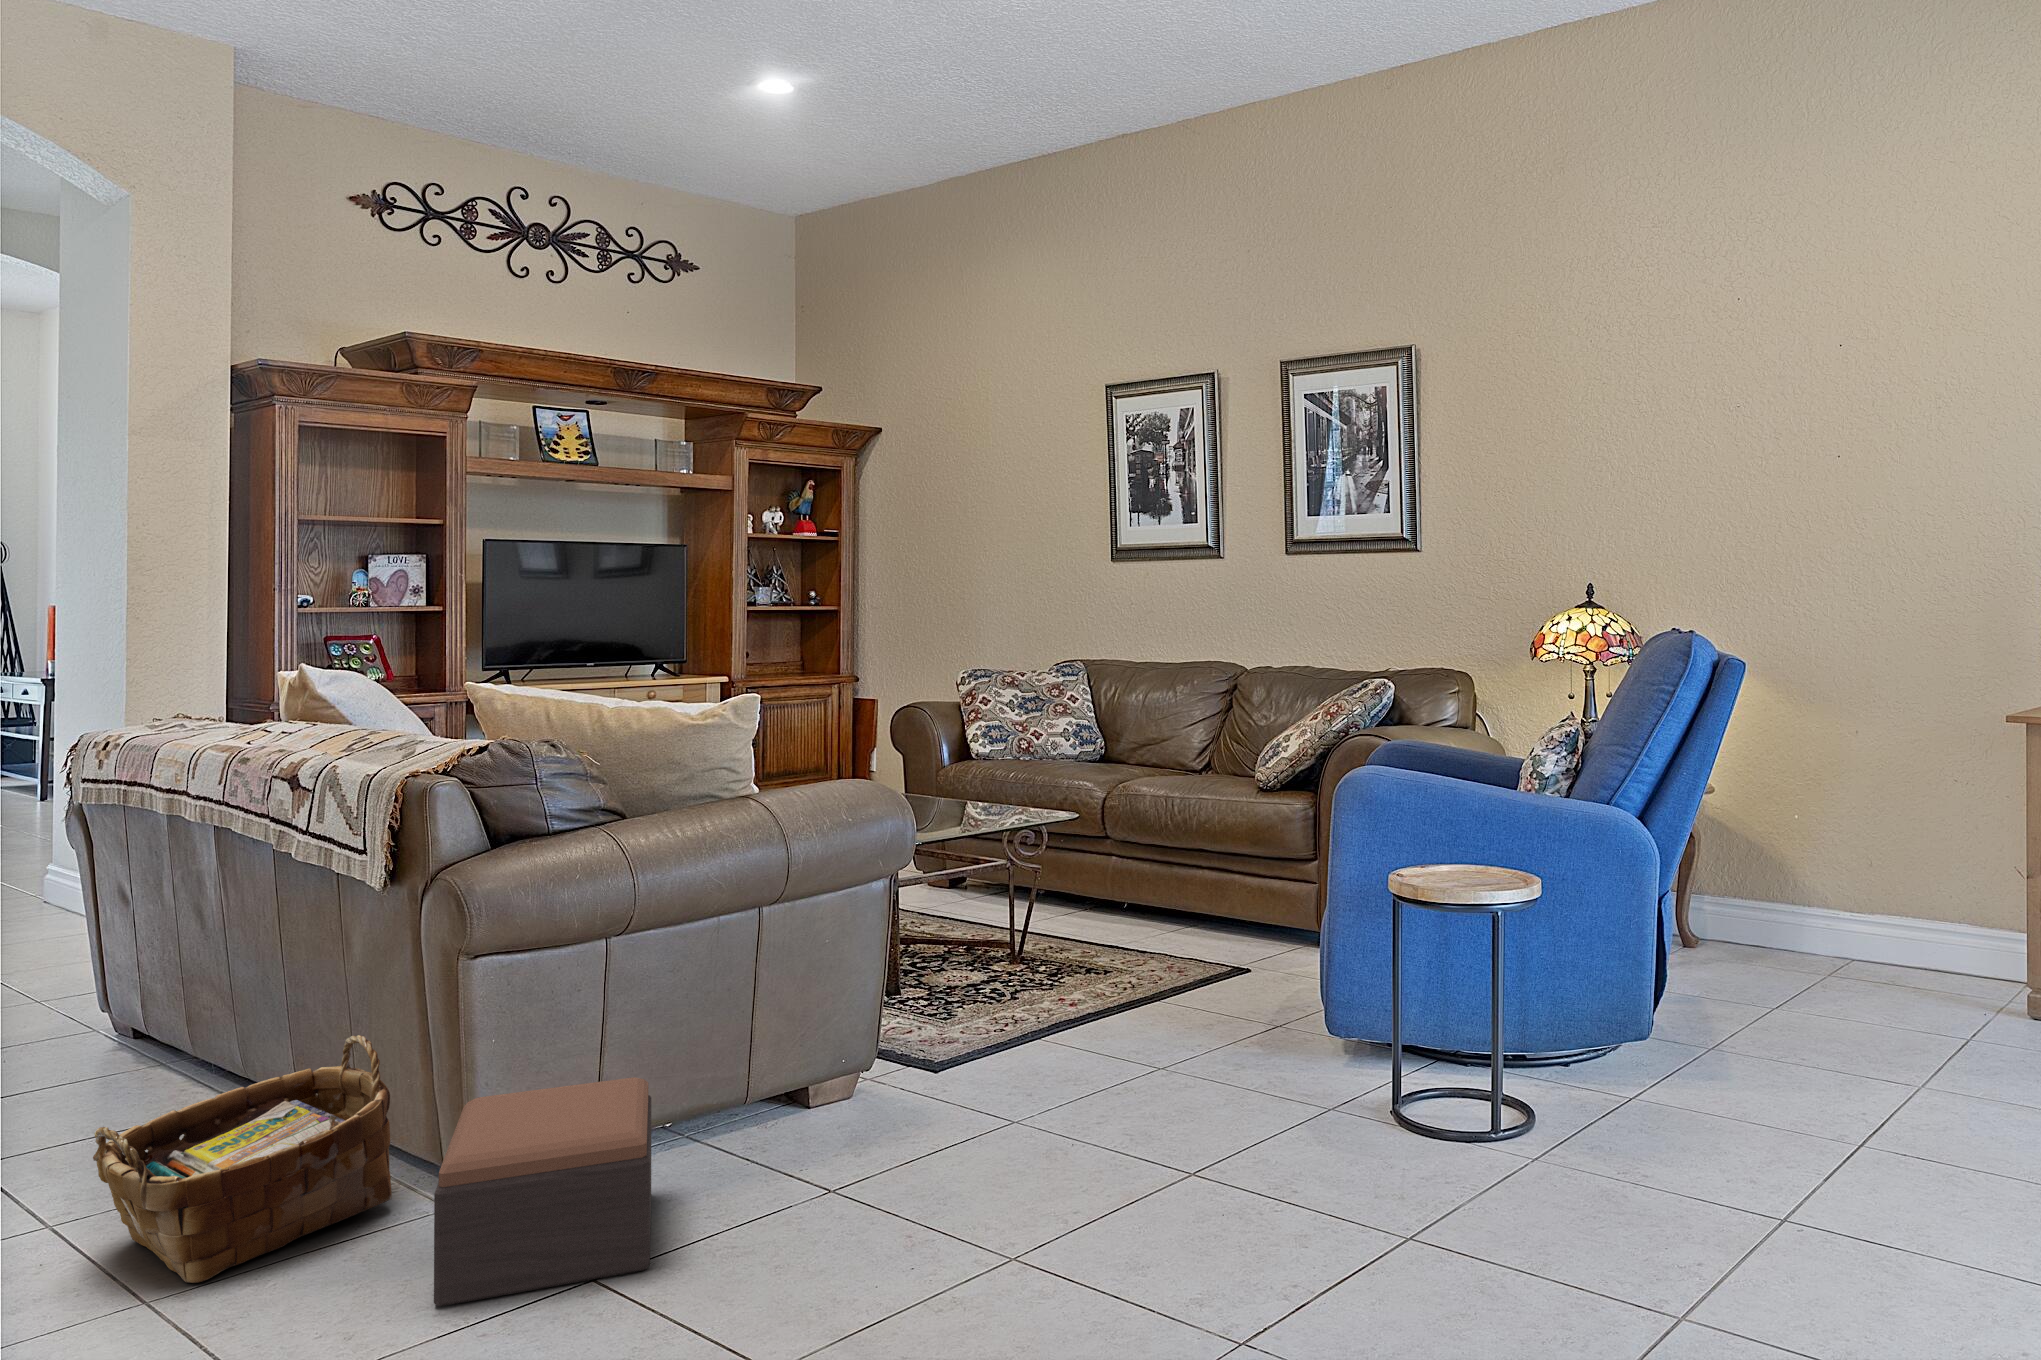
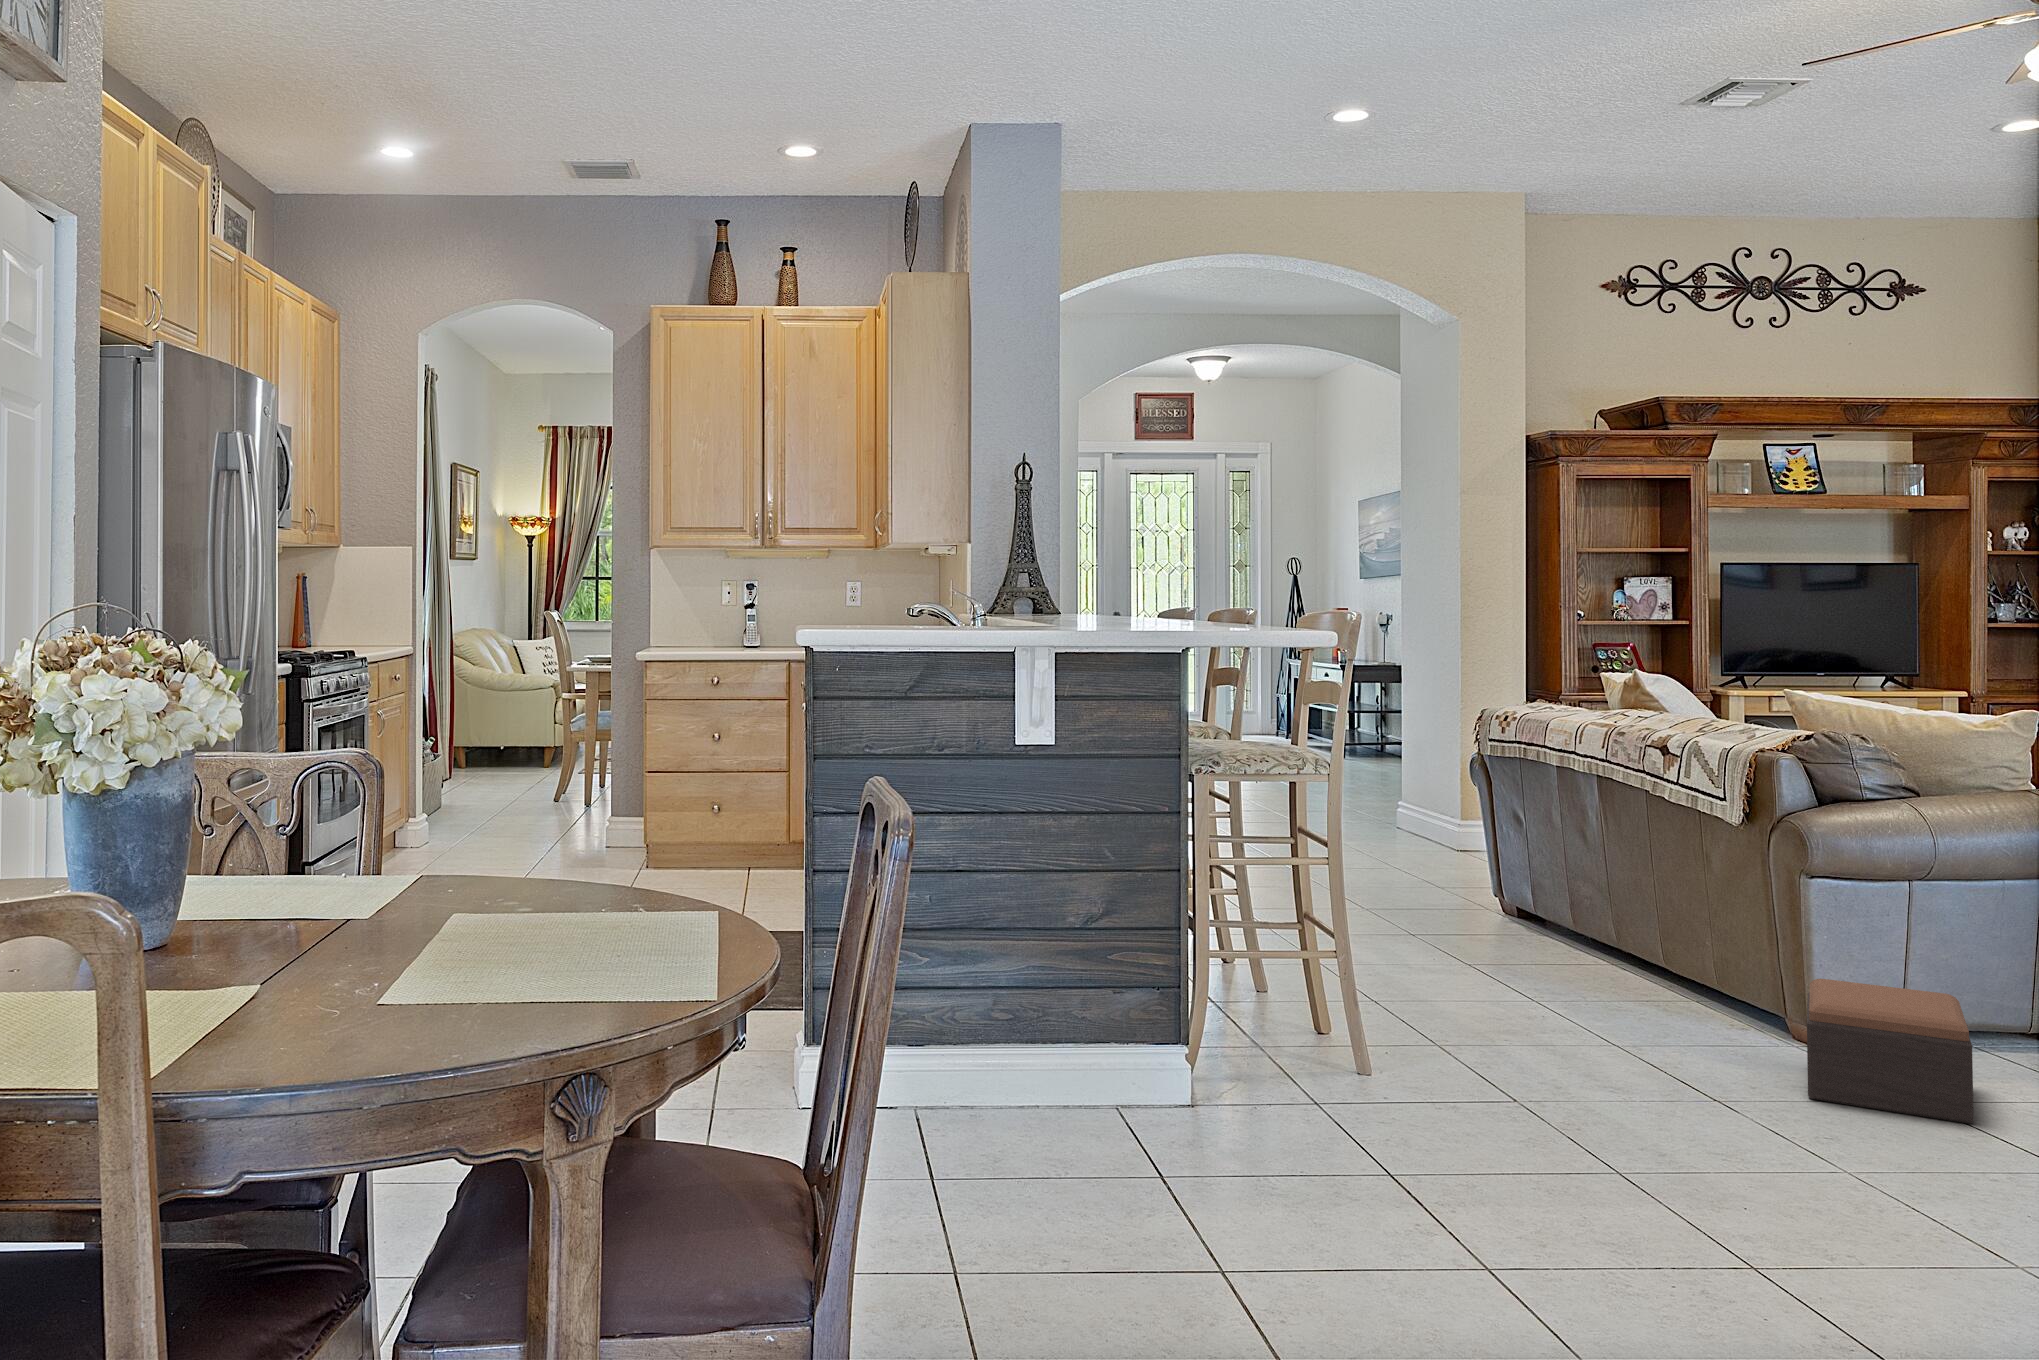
woven basket: present [93,1035,392,1283] -> none [1572,923,1753,1046]

